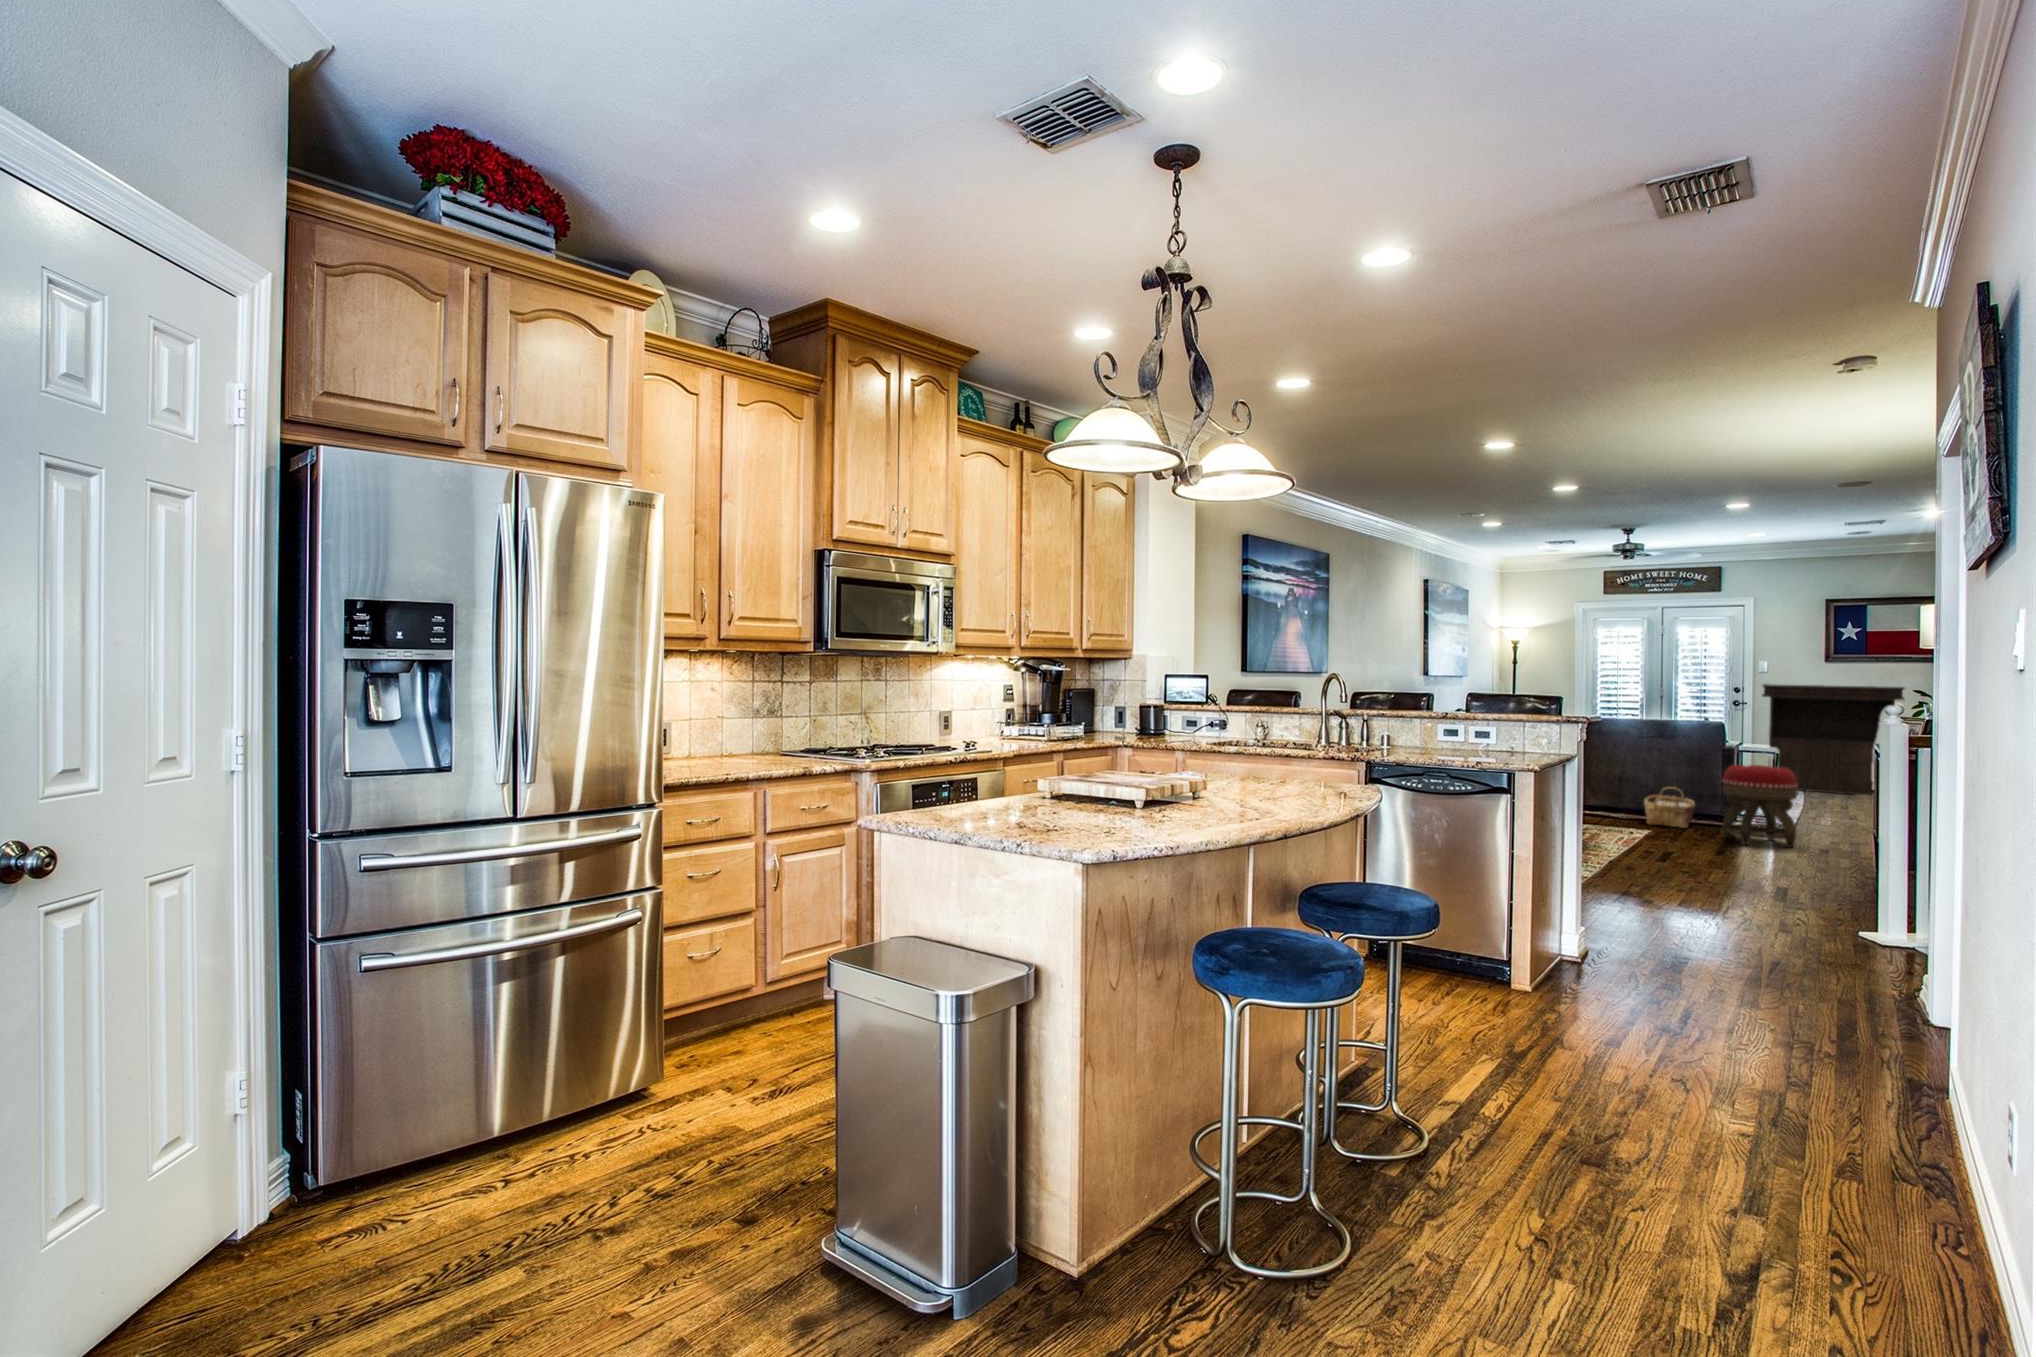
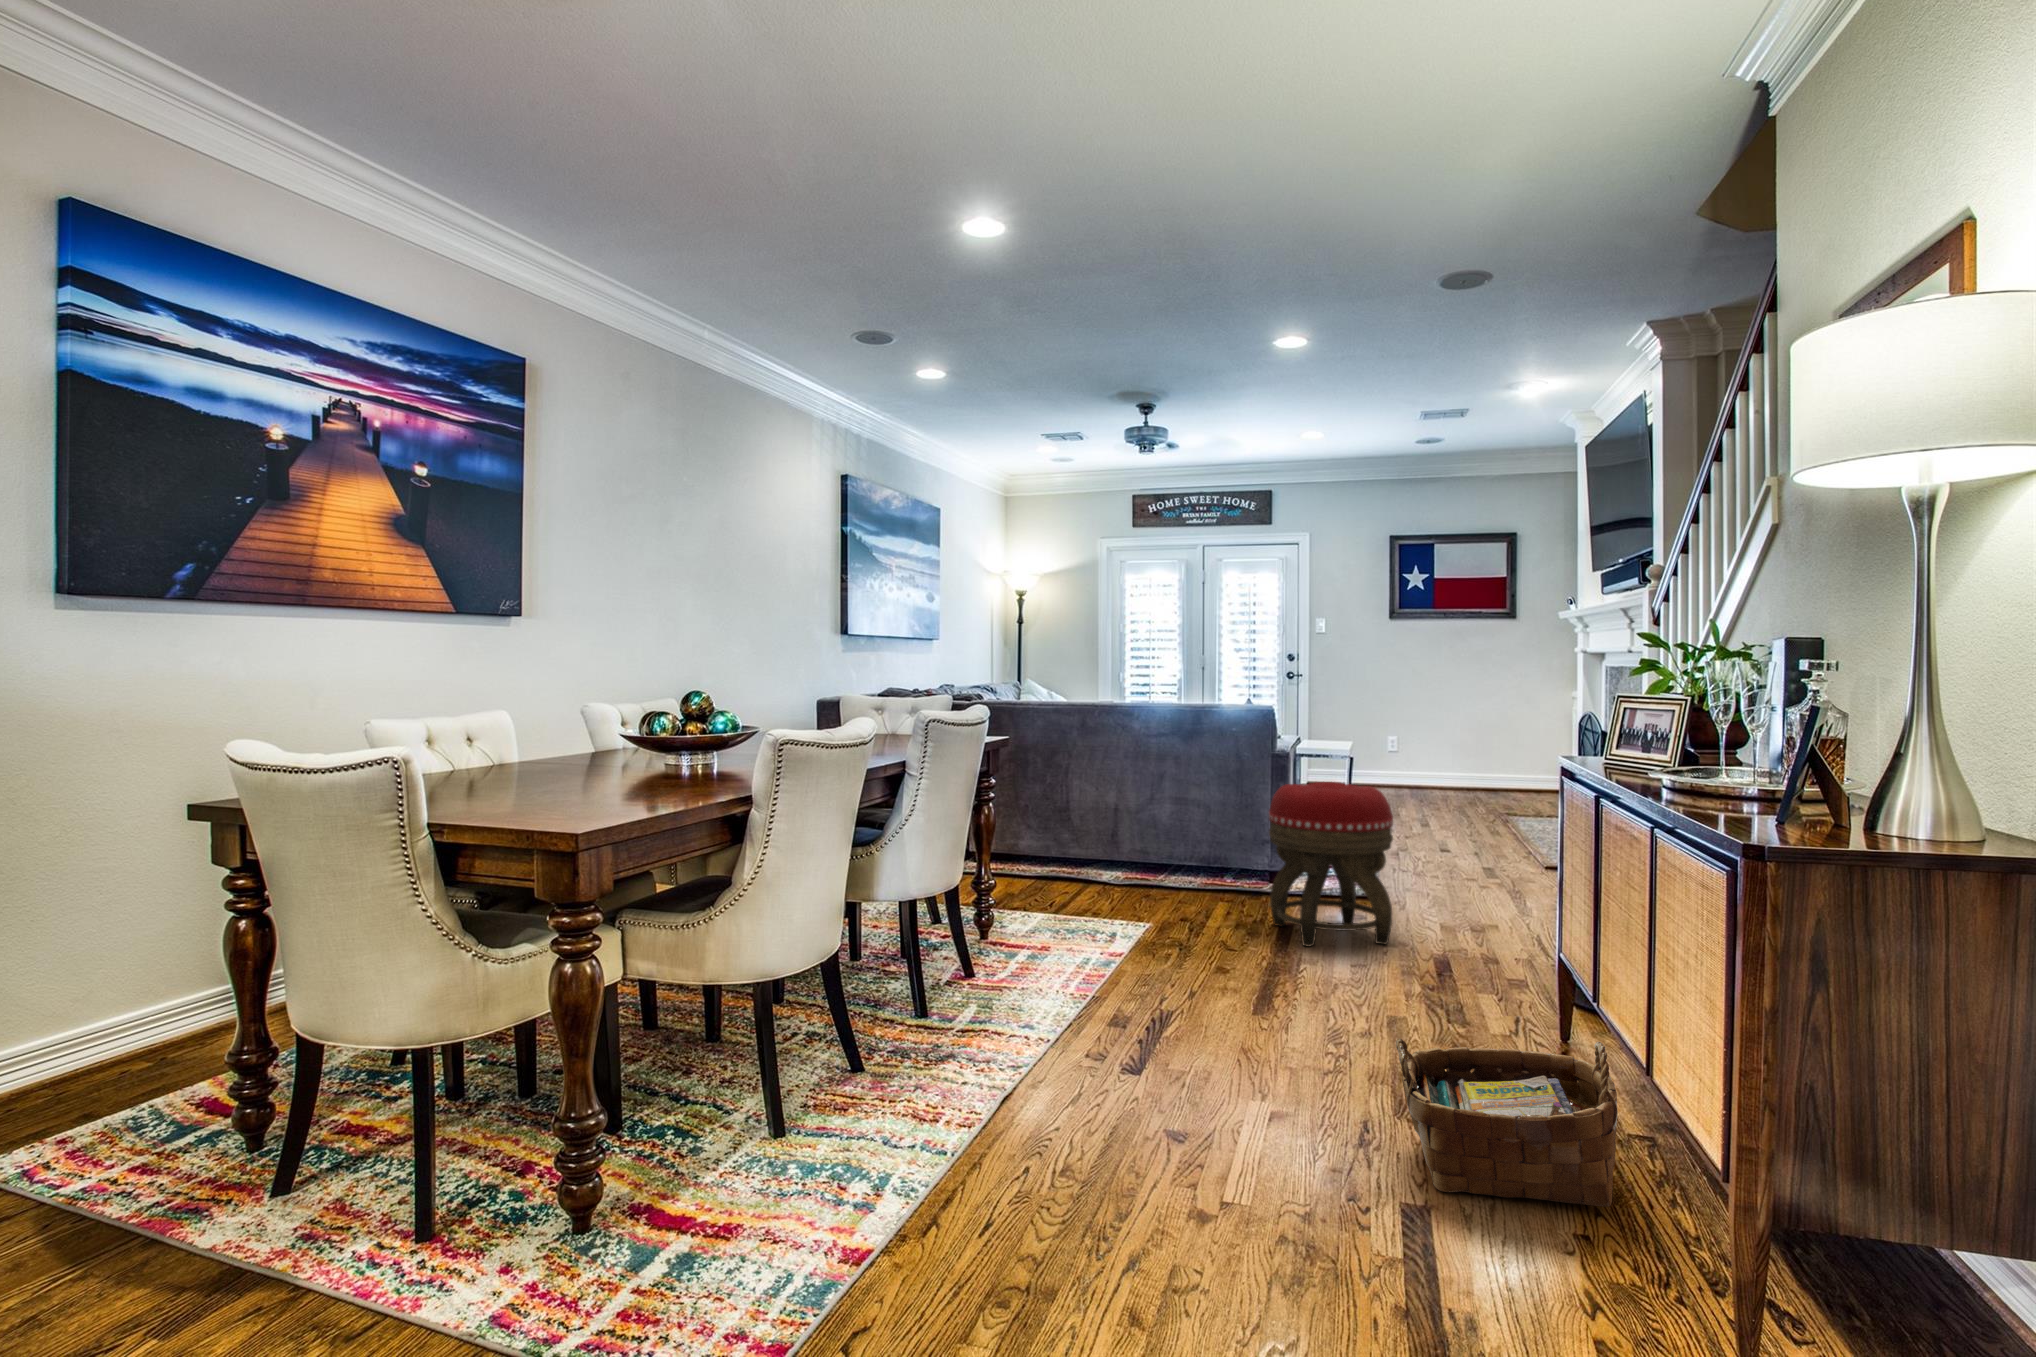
console table: present [1762,684,1905,796] -> none [1320,649,1486,801]
woven basket: present [1645,787,1695,828] -> present [1396,1038,1618,1207]

